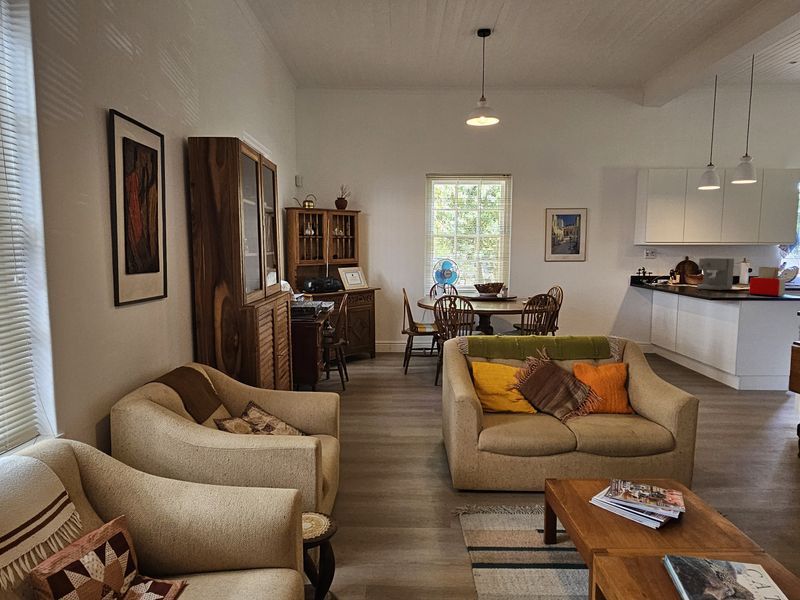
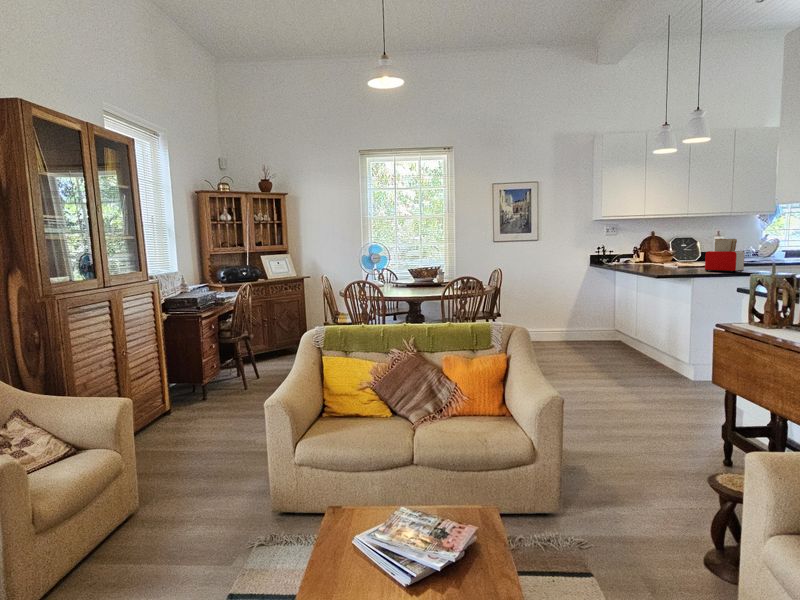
coffee maker: present [697,258,734,290] -> none [653,231,694,268]

